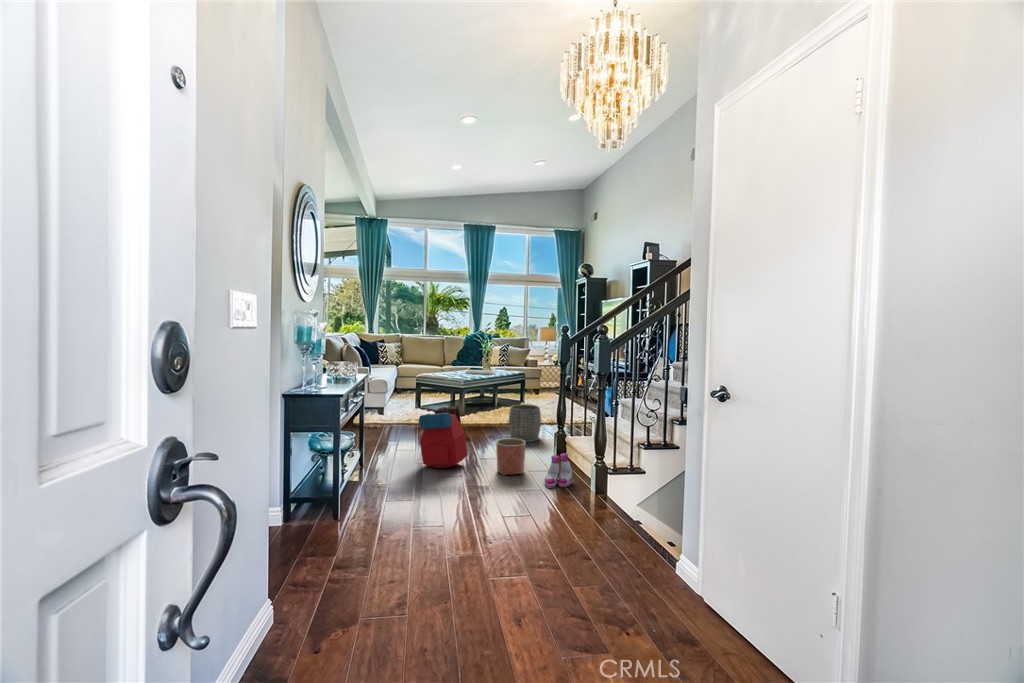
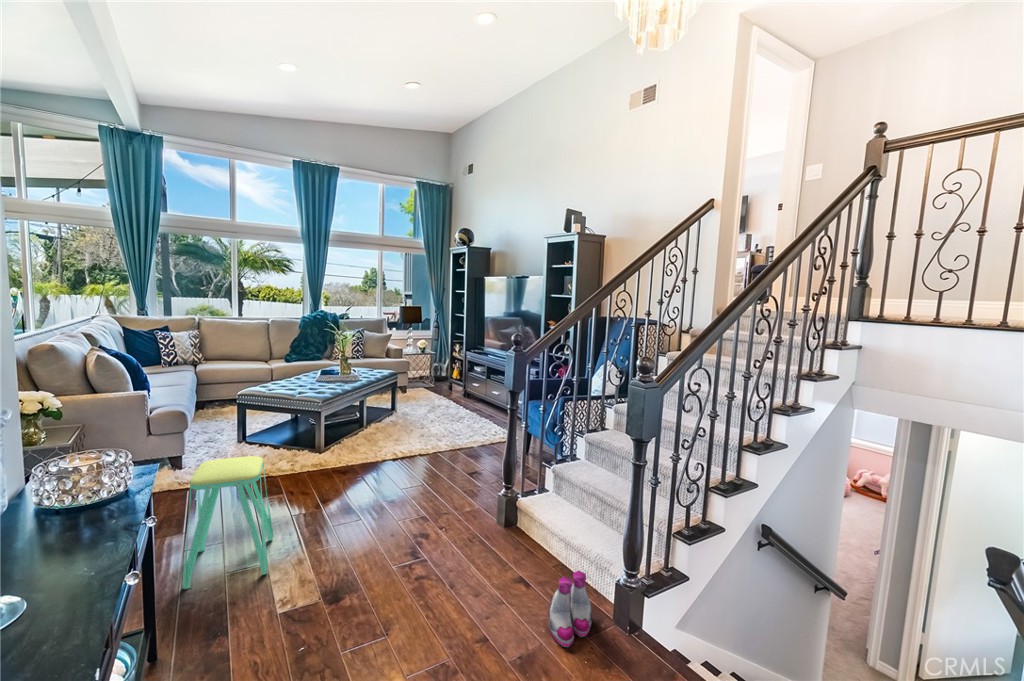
stool: none [378,391,422,450] -> present [182,456,273,589]
woven basket: present [509,404,541,442] -> none [420,443,469,507]
backpack: present [419,406,467,468] -> none [289,496,386,632]
planter: present [496,438,526,475] -> none [449,542,501,623]

